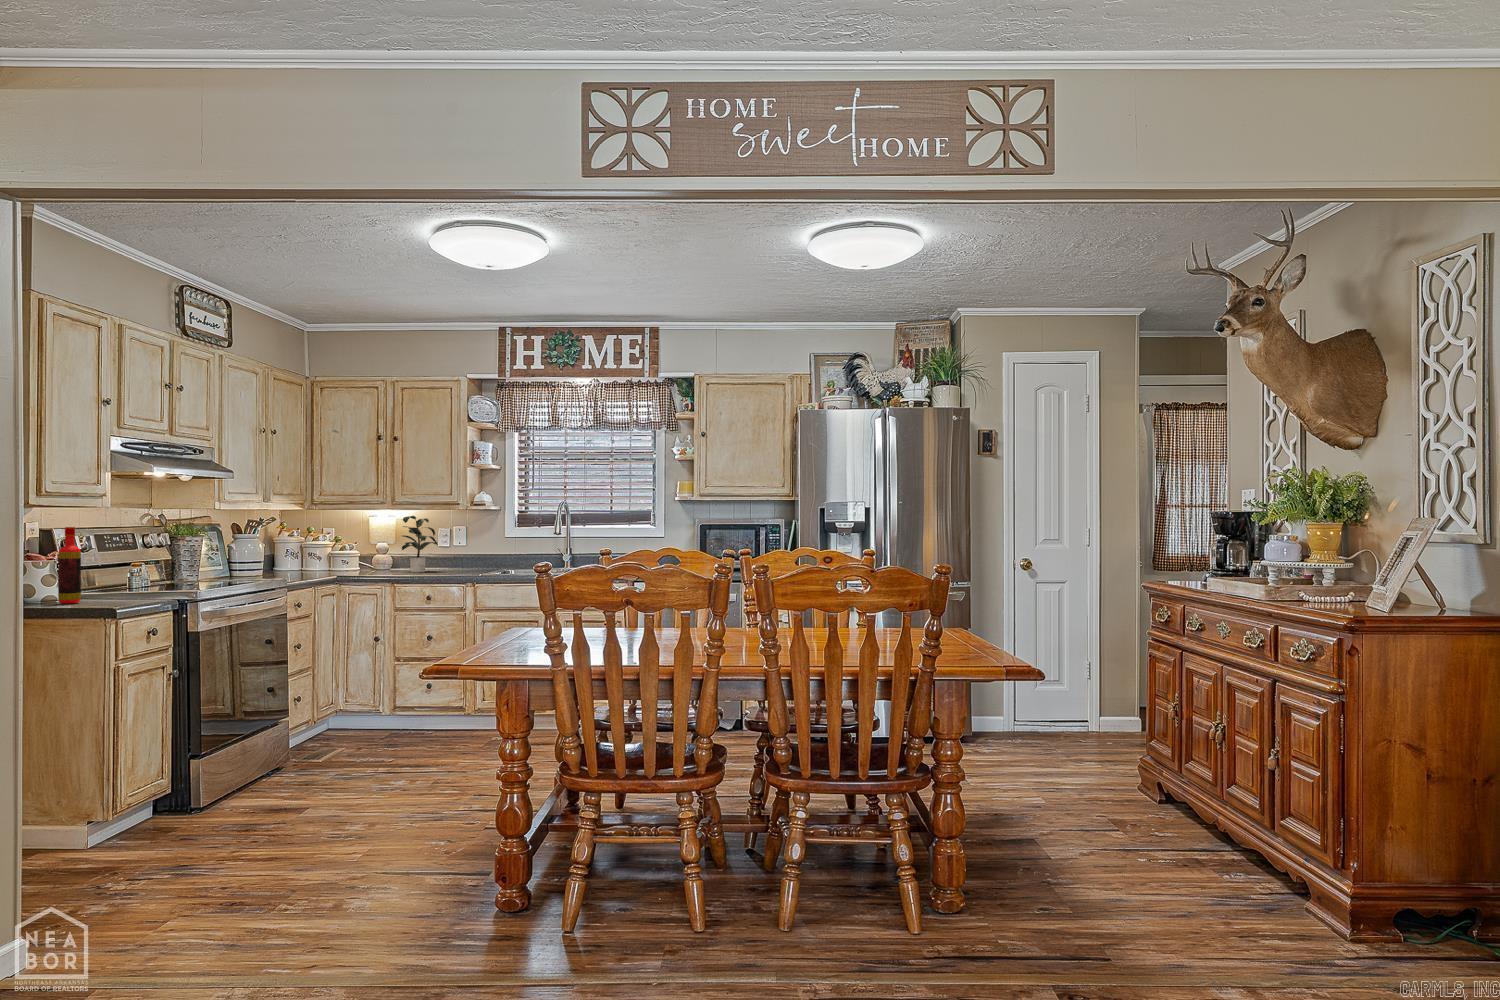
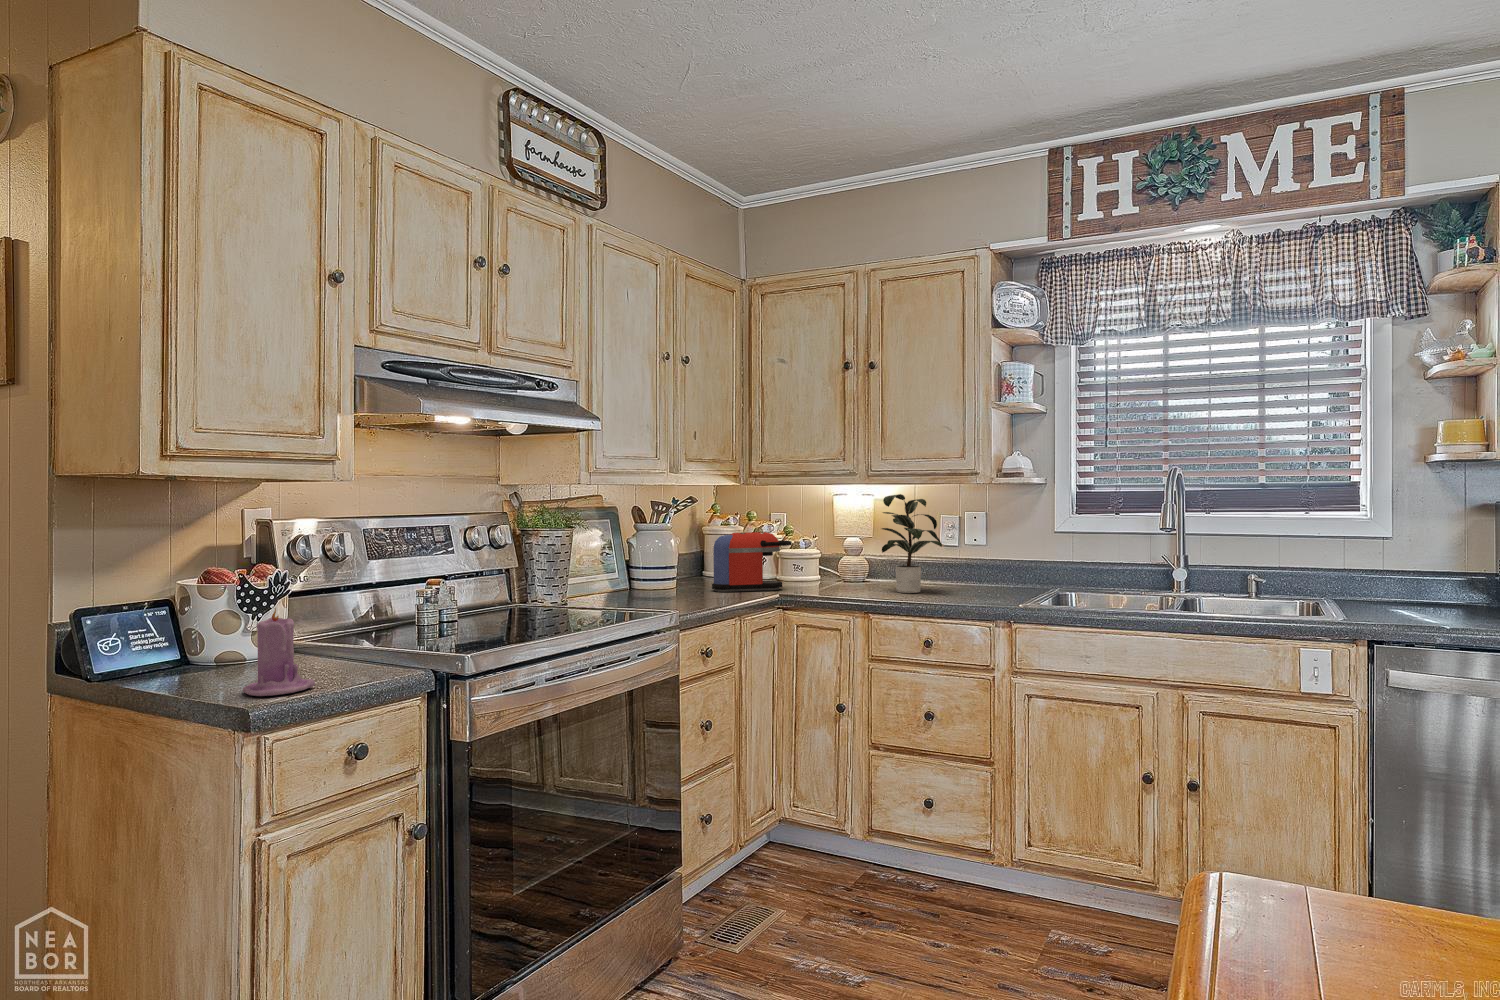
bottle: present [58,527,81,604] -> none [185,523,230,686]
coffee maker: none [291,539,344,575] -> present [712,532,792,592]
candle: none [100,565,135,603] -> present [243,608,315,696]

